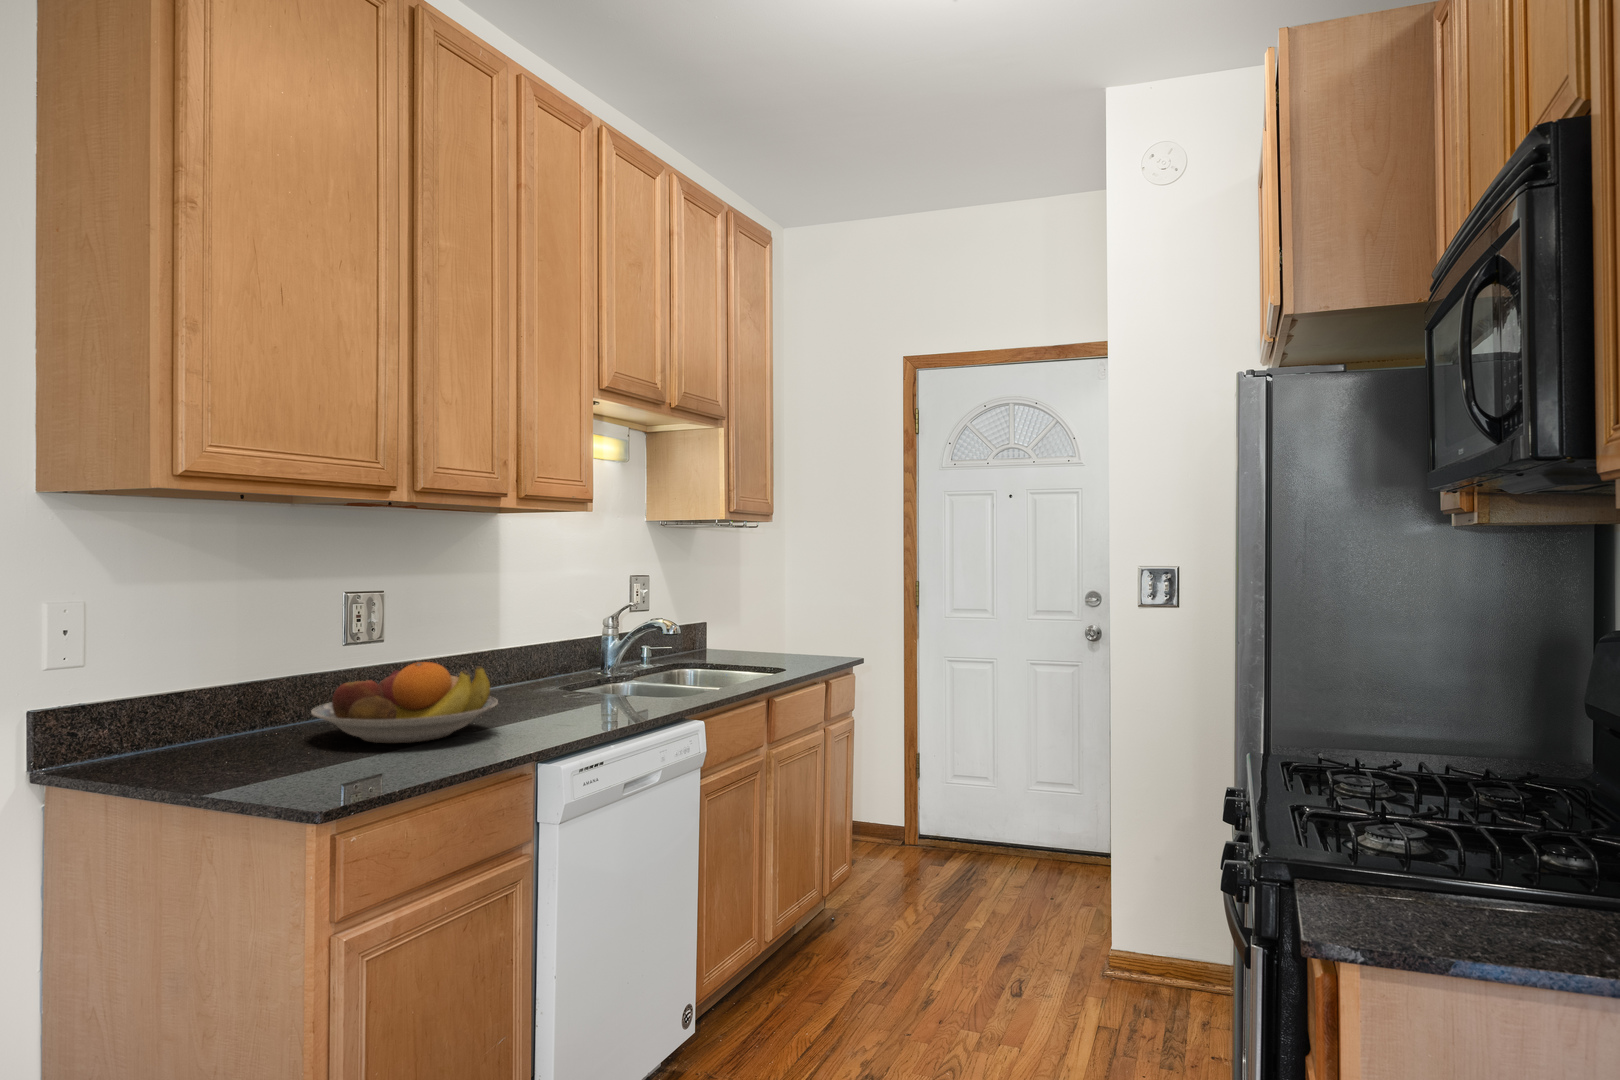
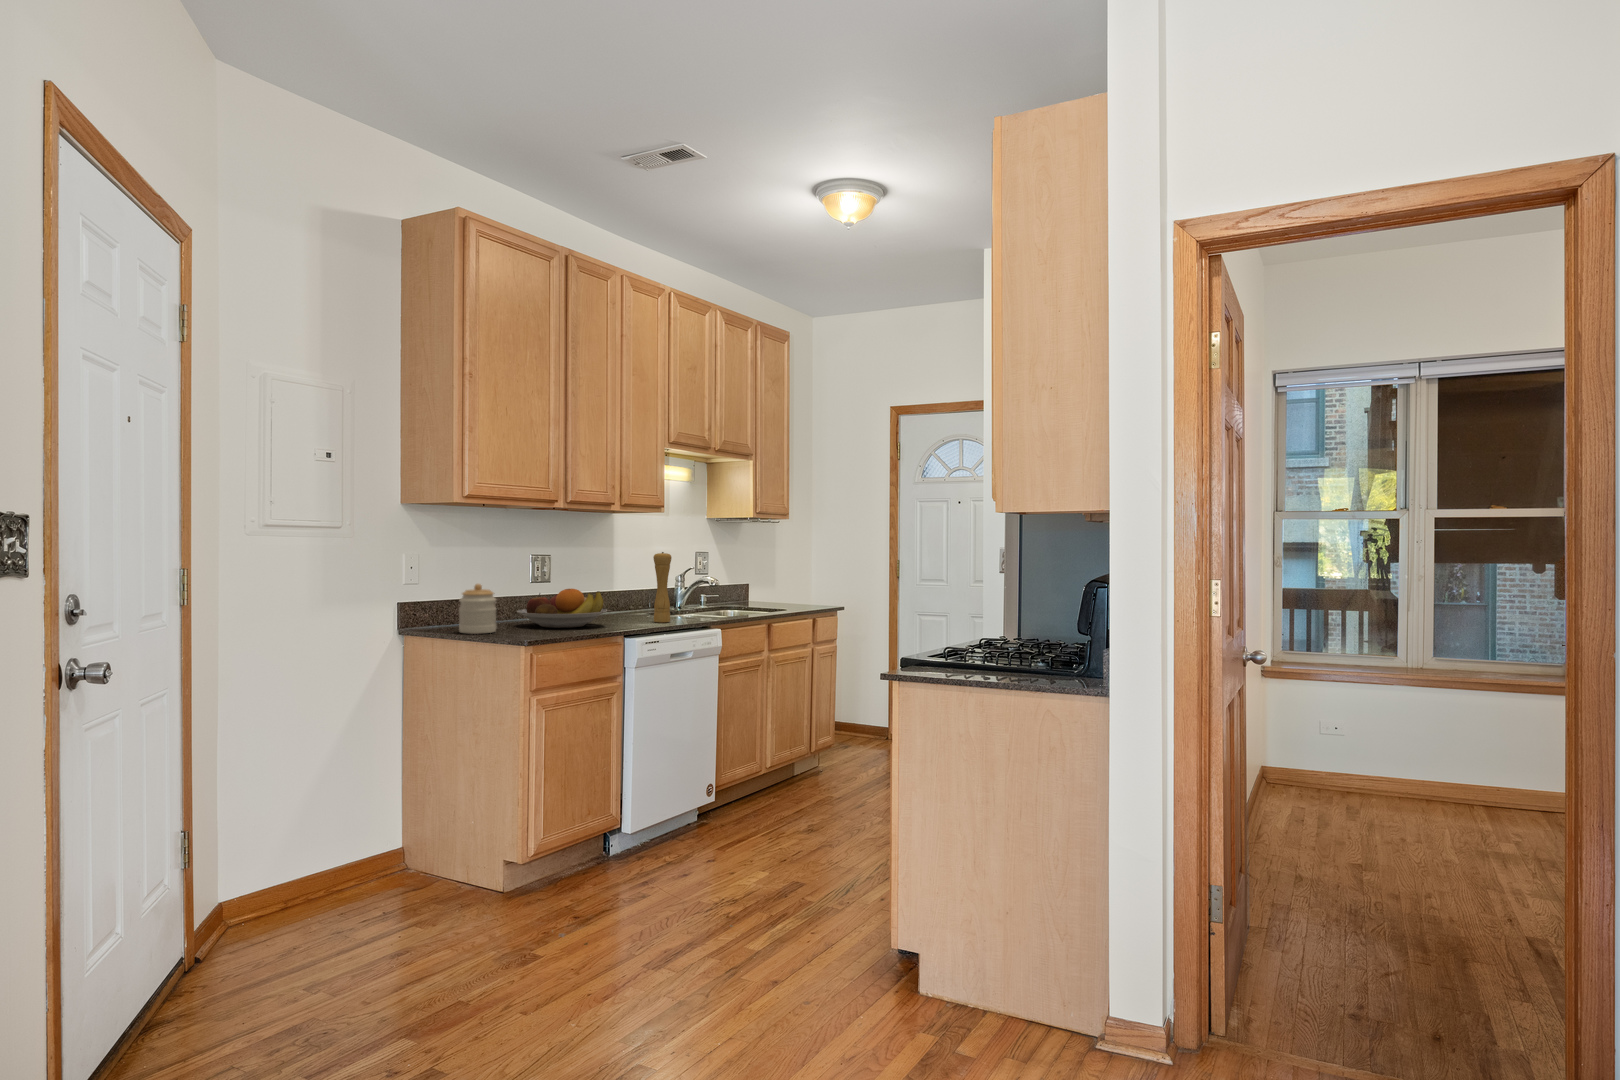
pepper mill: none [581,584,614,714] -> present [653,552,672,622]
jar: none [168,667,259,781] -> present [459,584,497,634]

